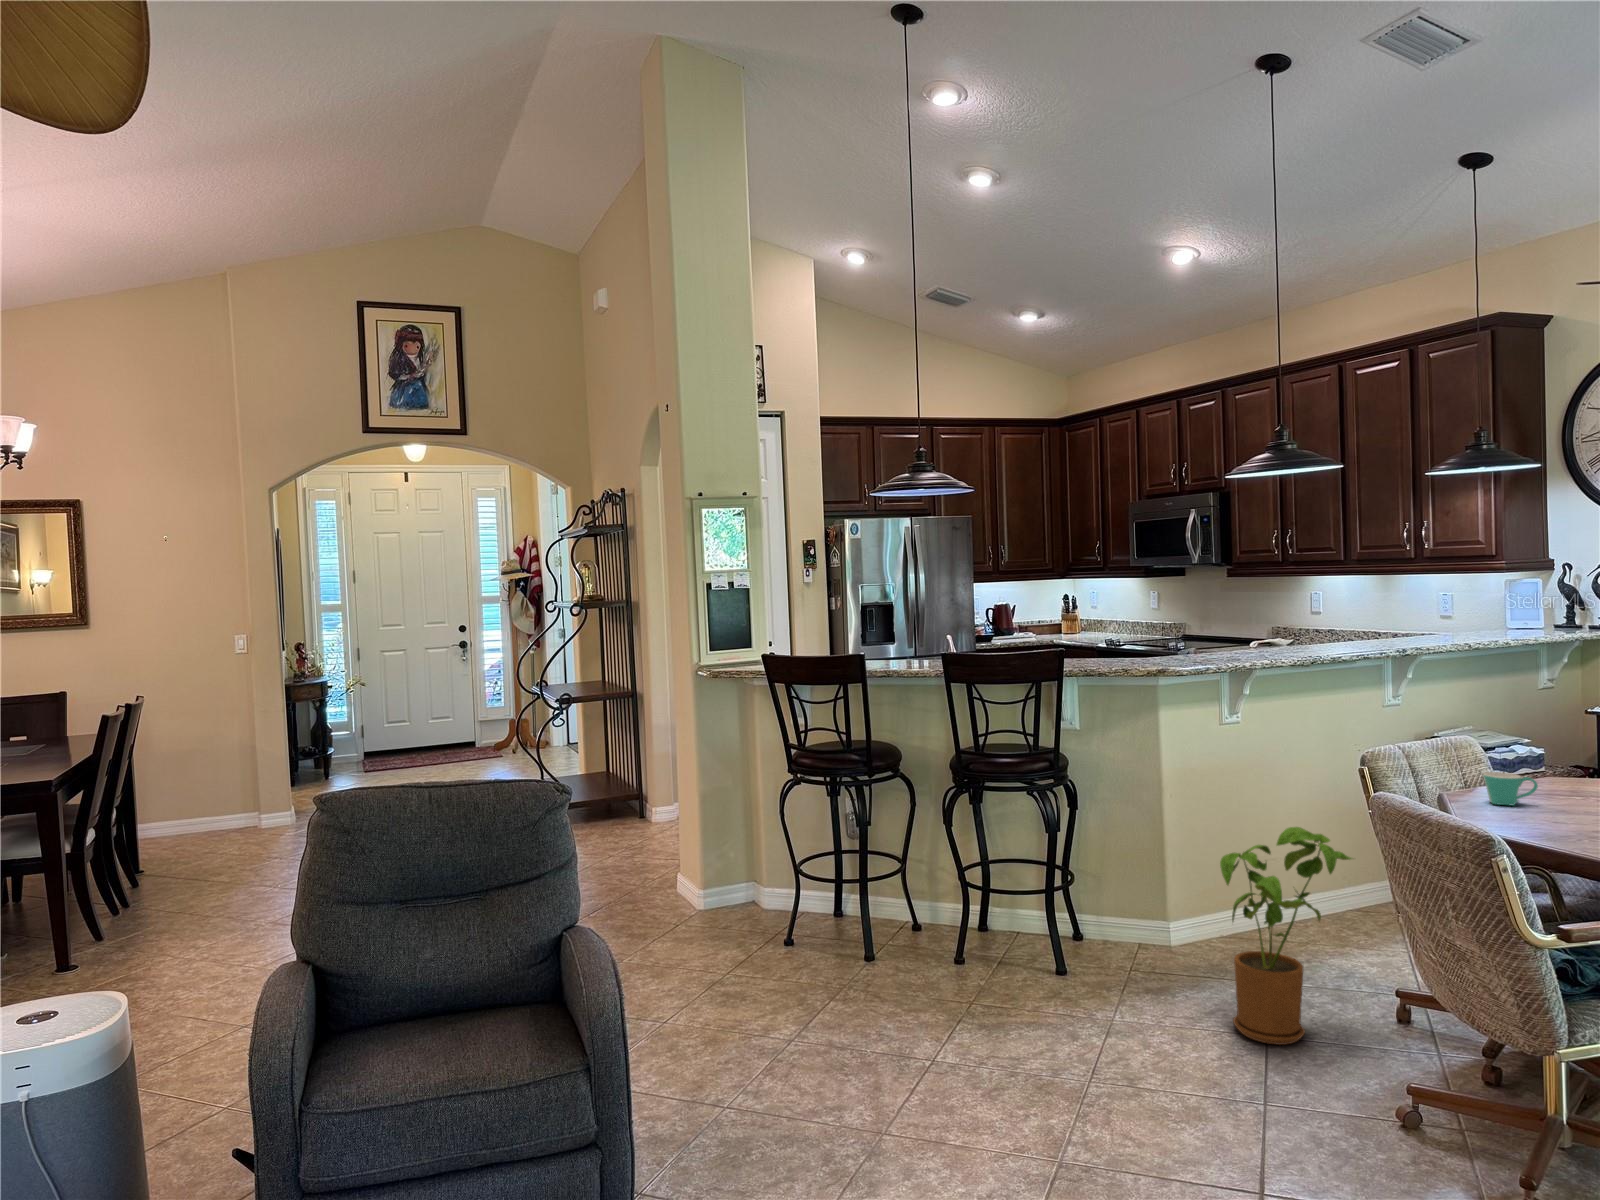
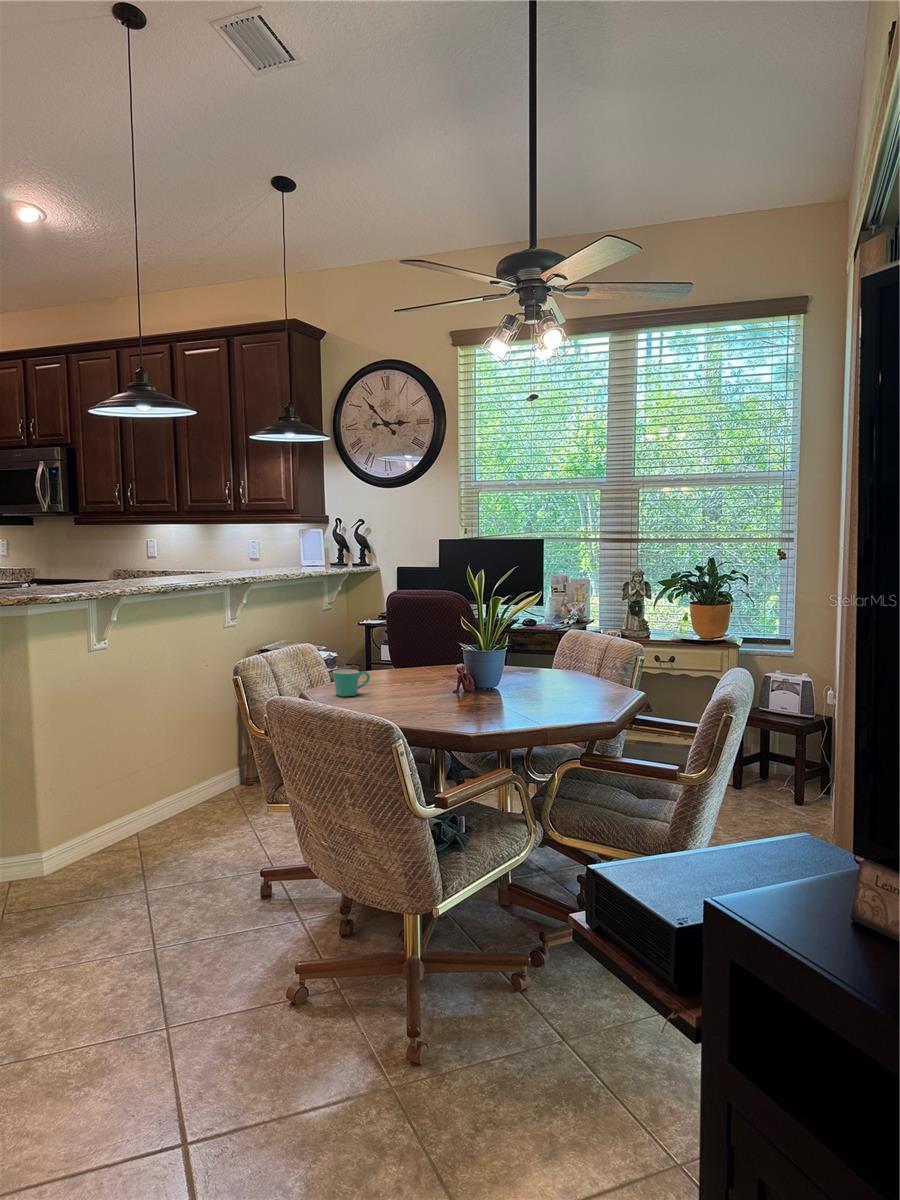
house plant: present [1220,827,1352,1045] -> none [107,741,236,963]

